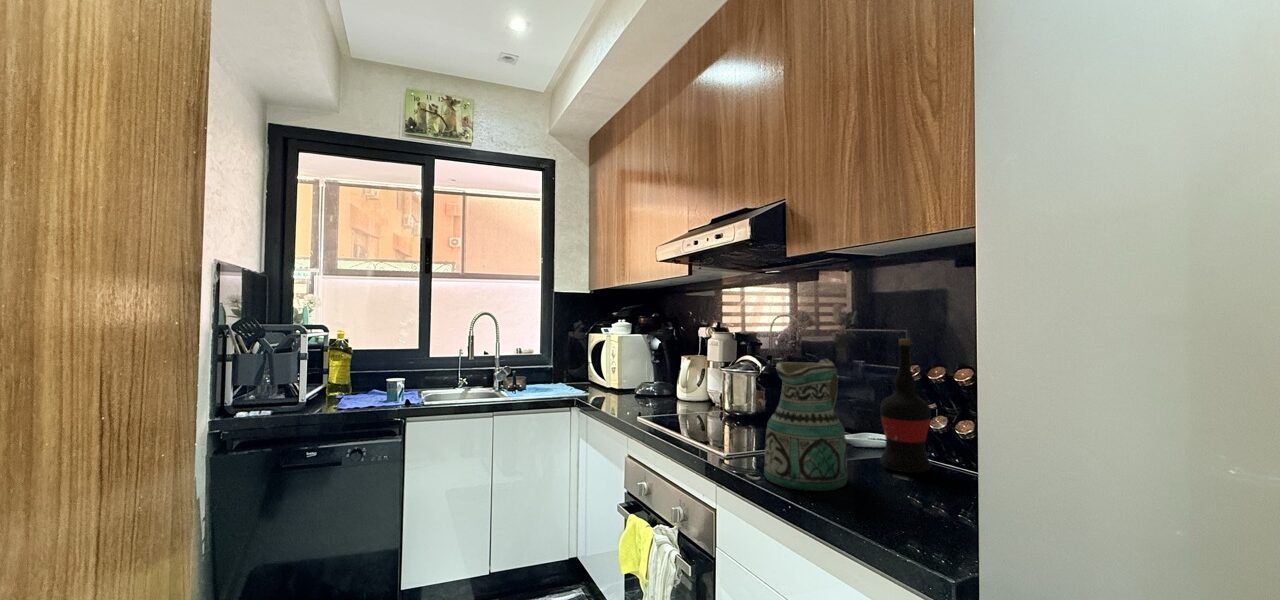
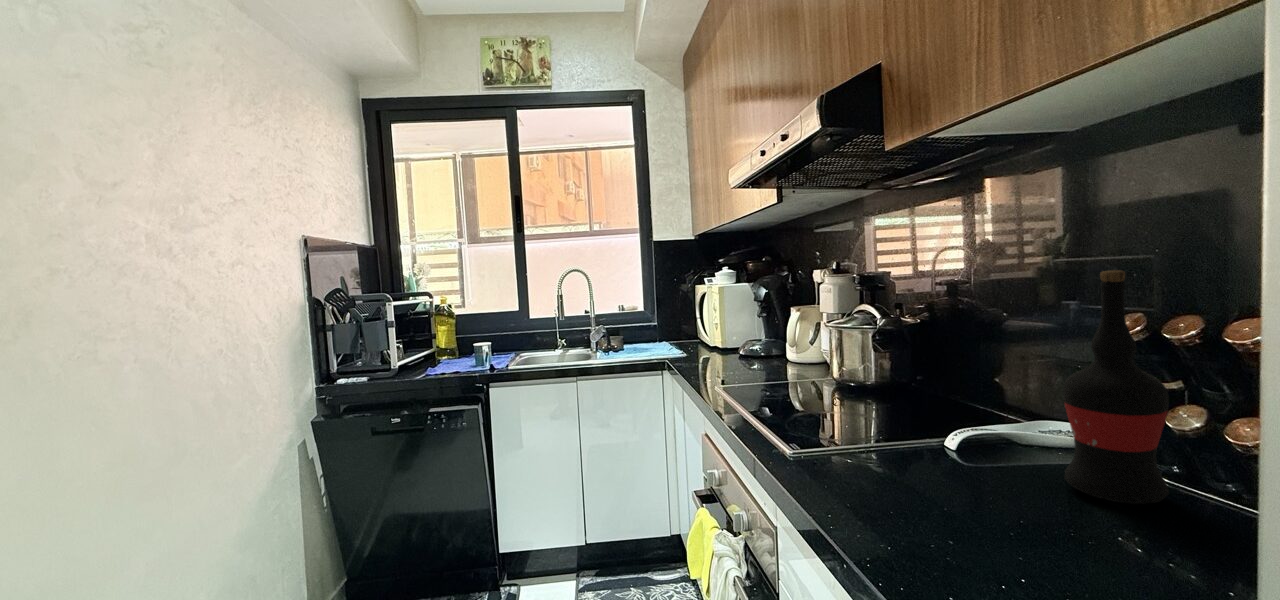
ceramic pitcher: present [764,359,847,491] -> none [848,311,994,537]

